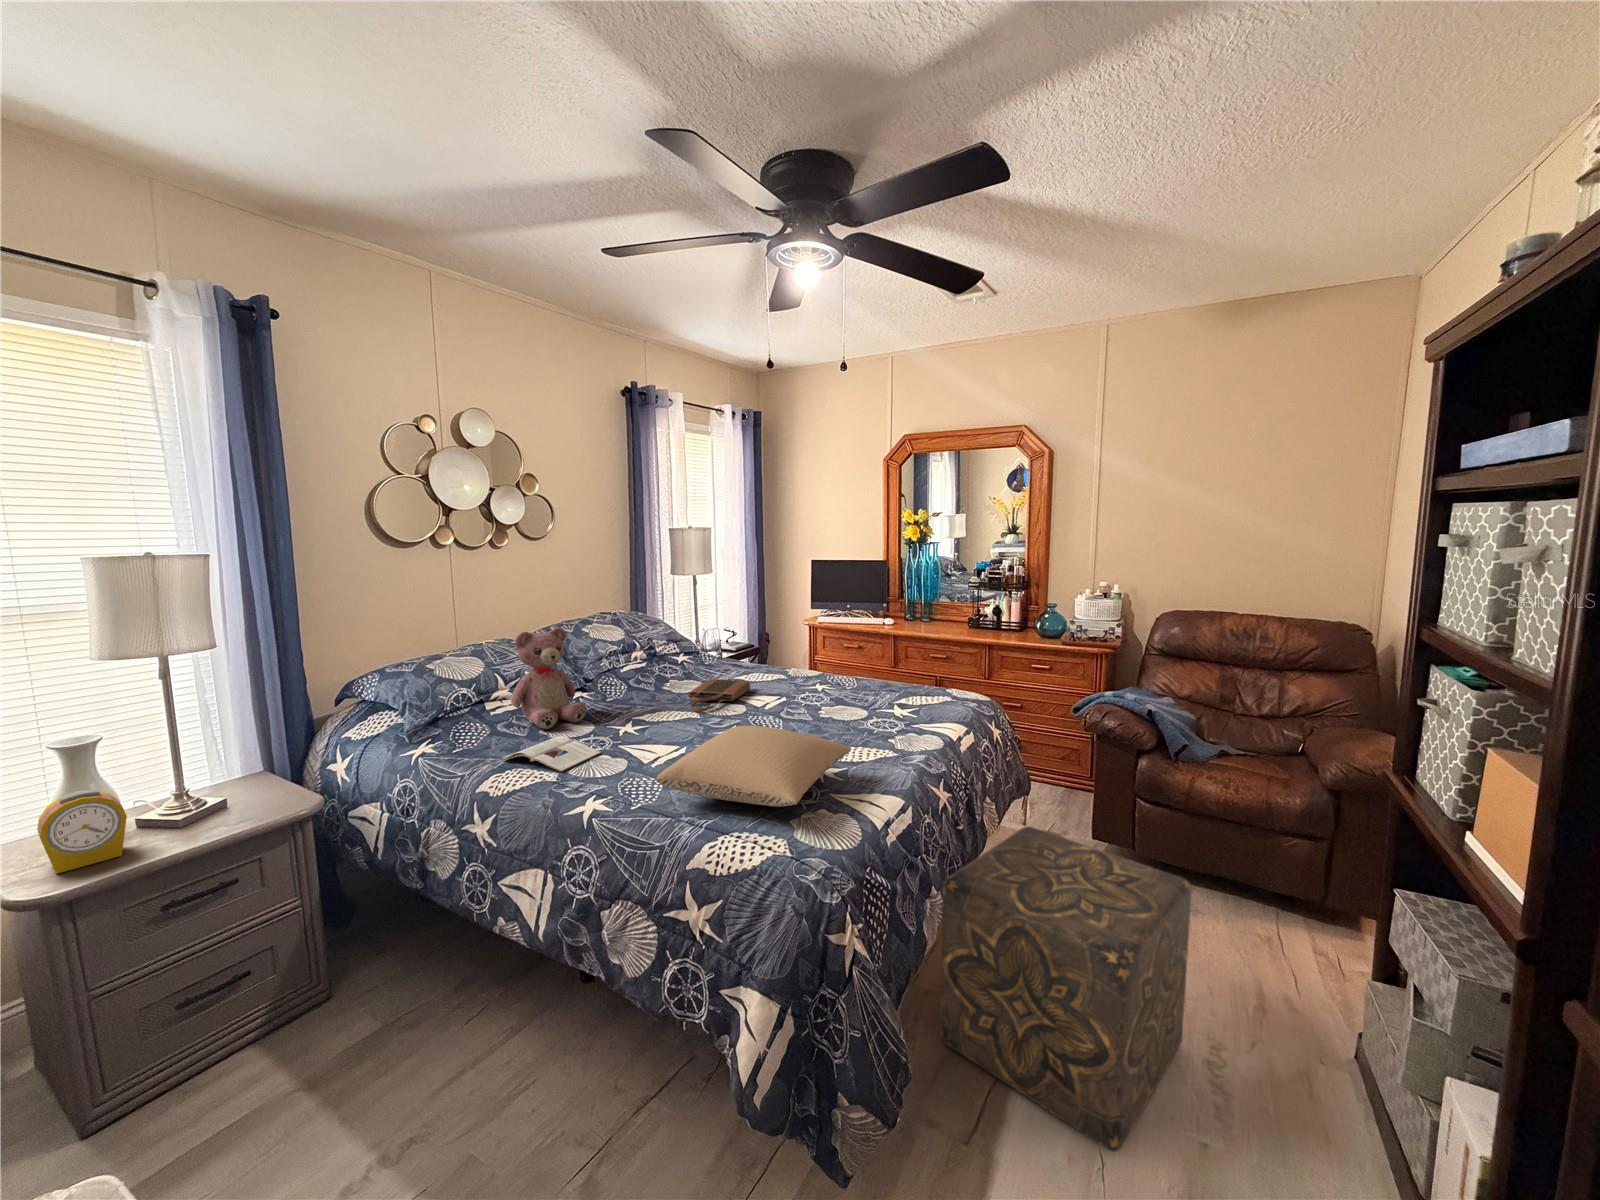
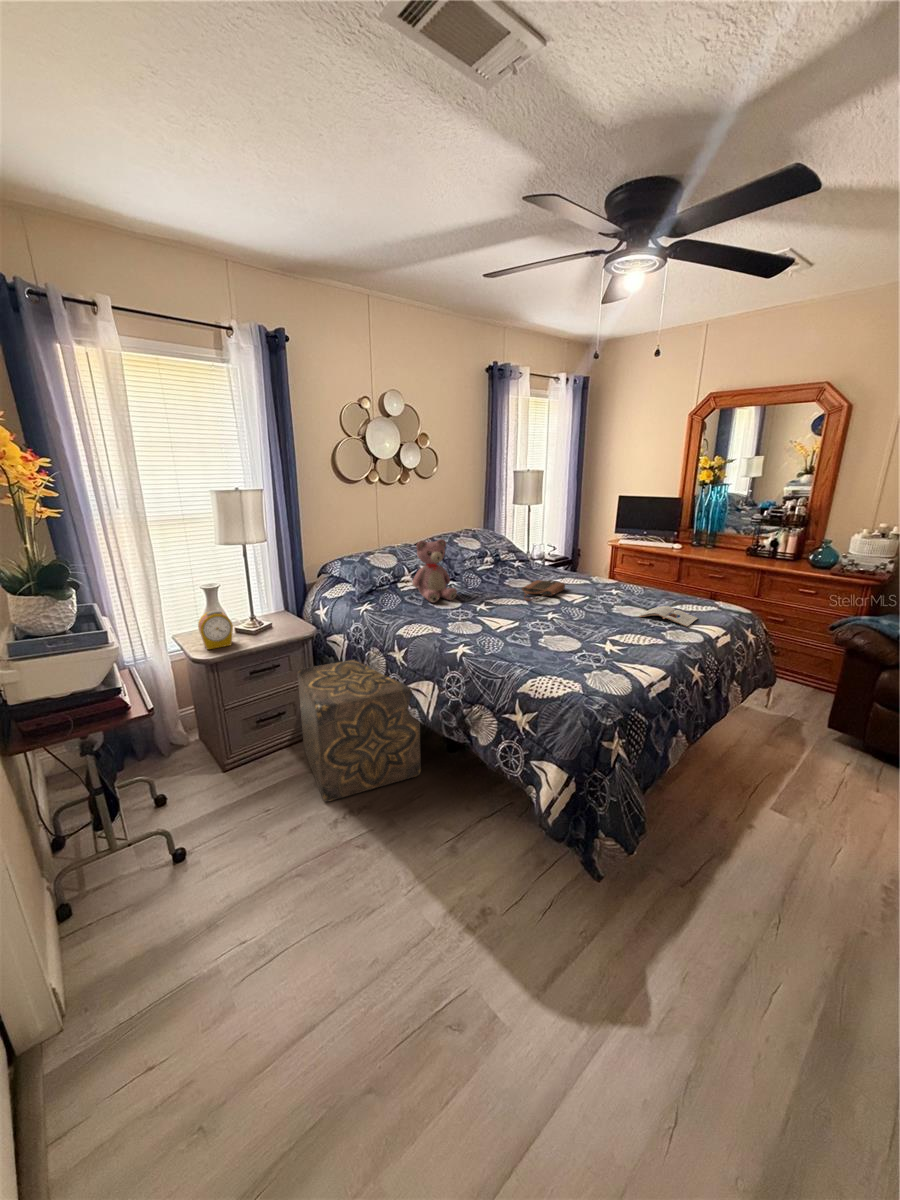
pillow: present [656,726,851,806] -> none [501,612,632,663]
magazine: present [502,736,601,772] -> present [639,606,698,627]
ottoman: present [940,826,1191,1151] -> present [298,660,421,802]

